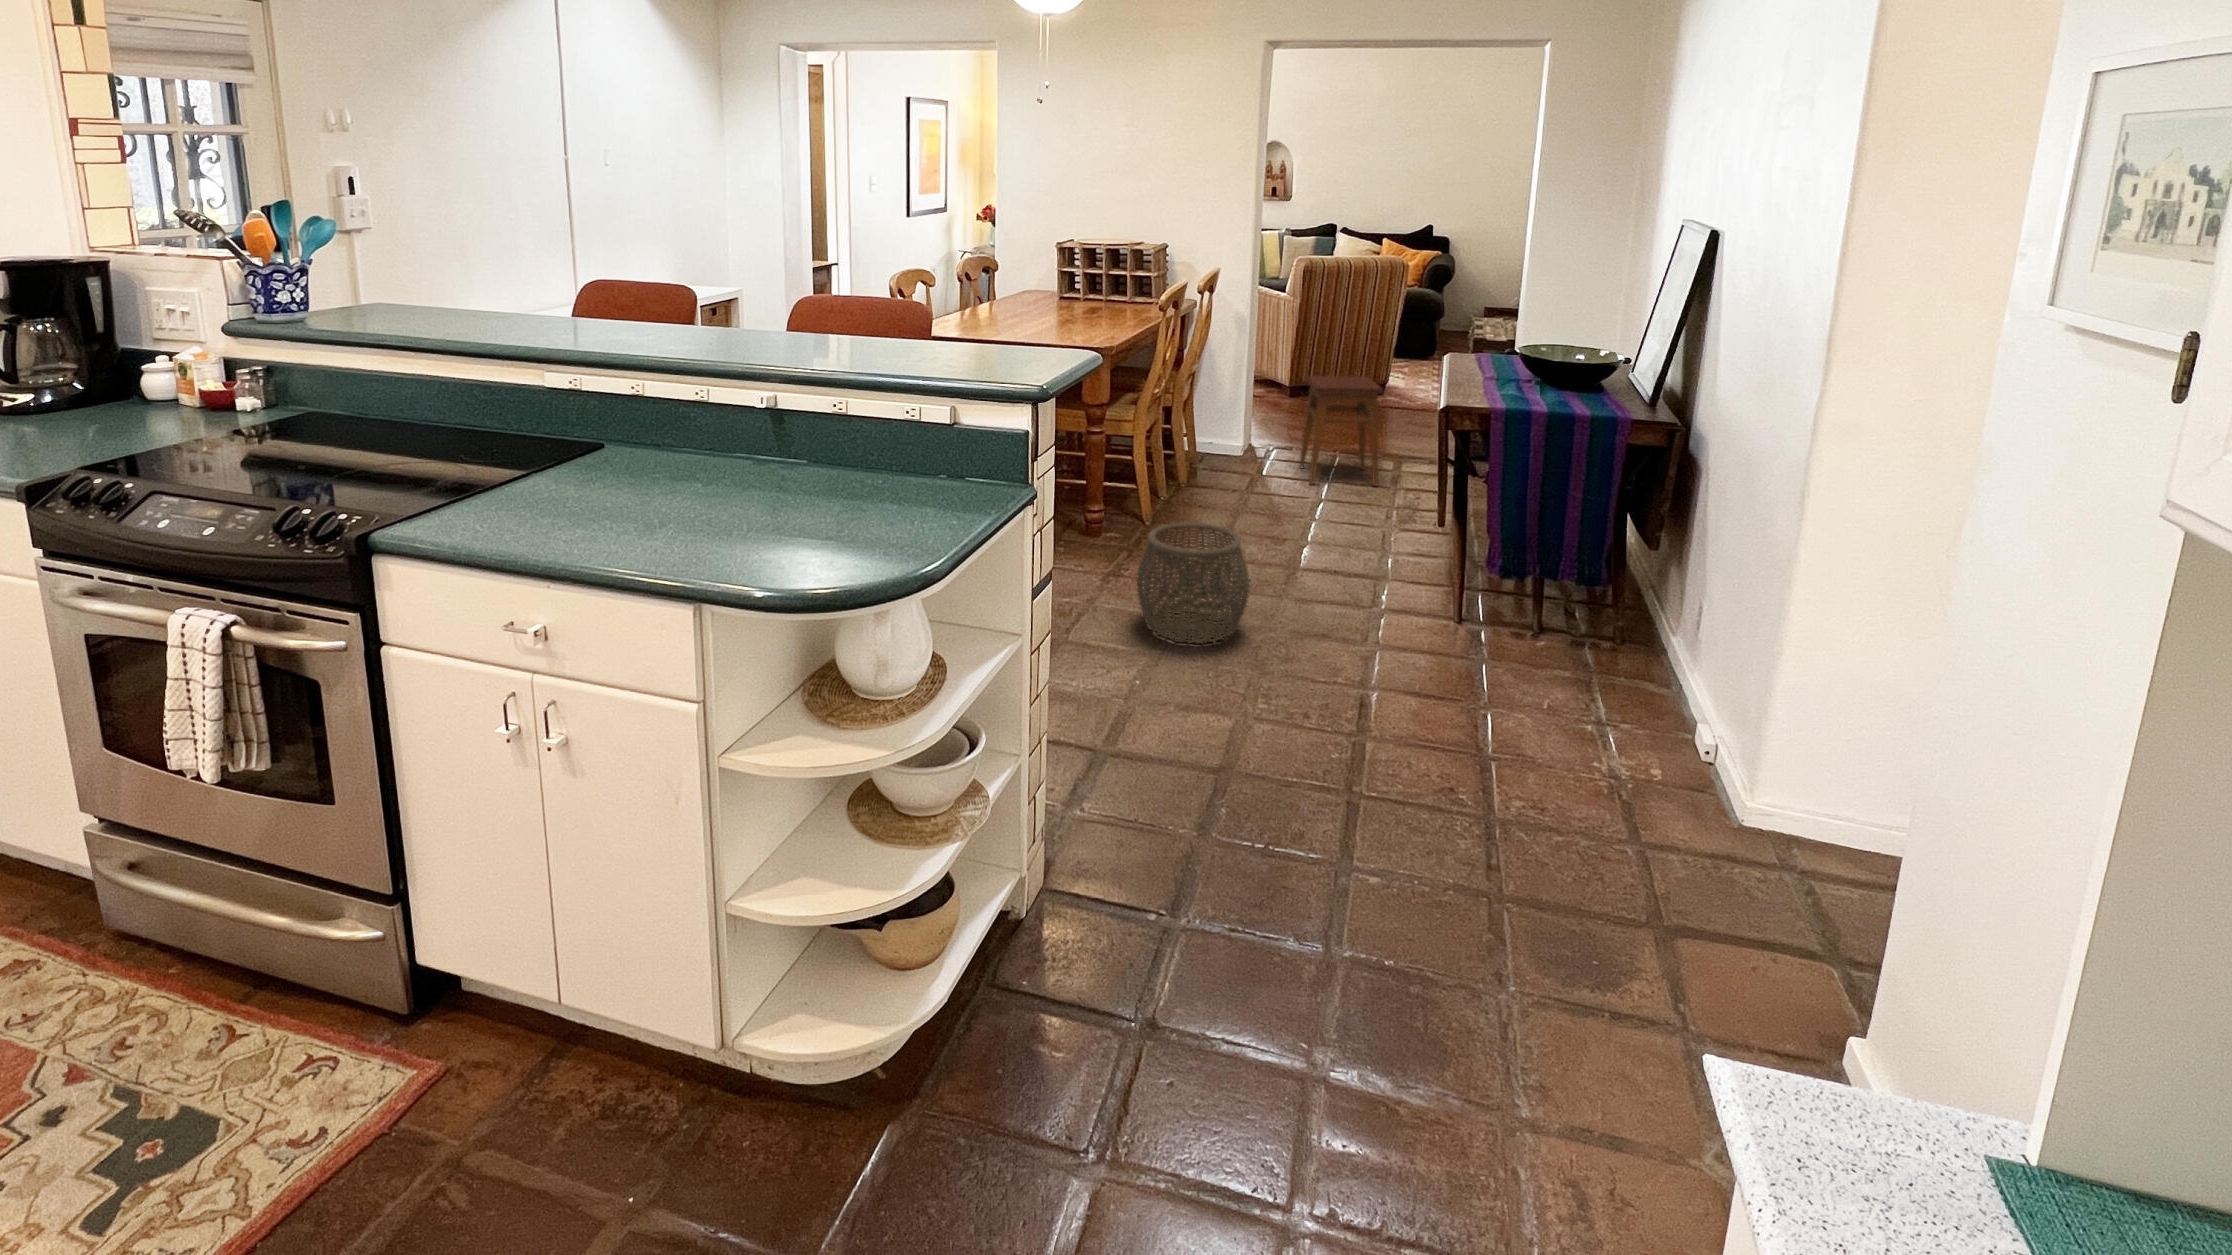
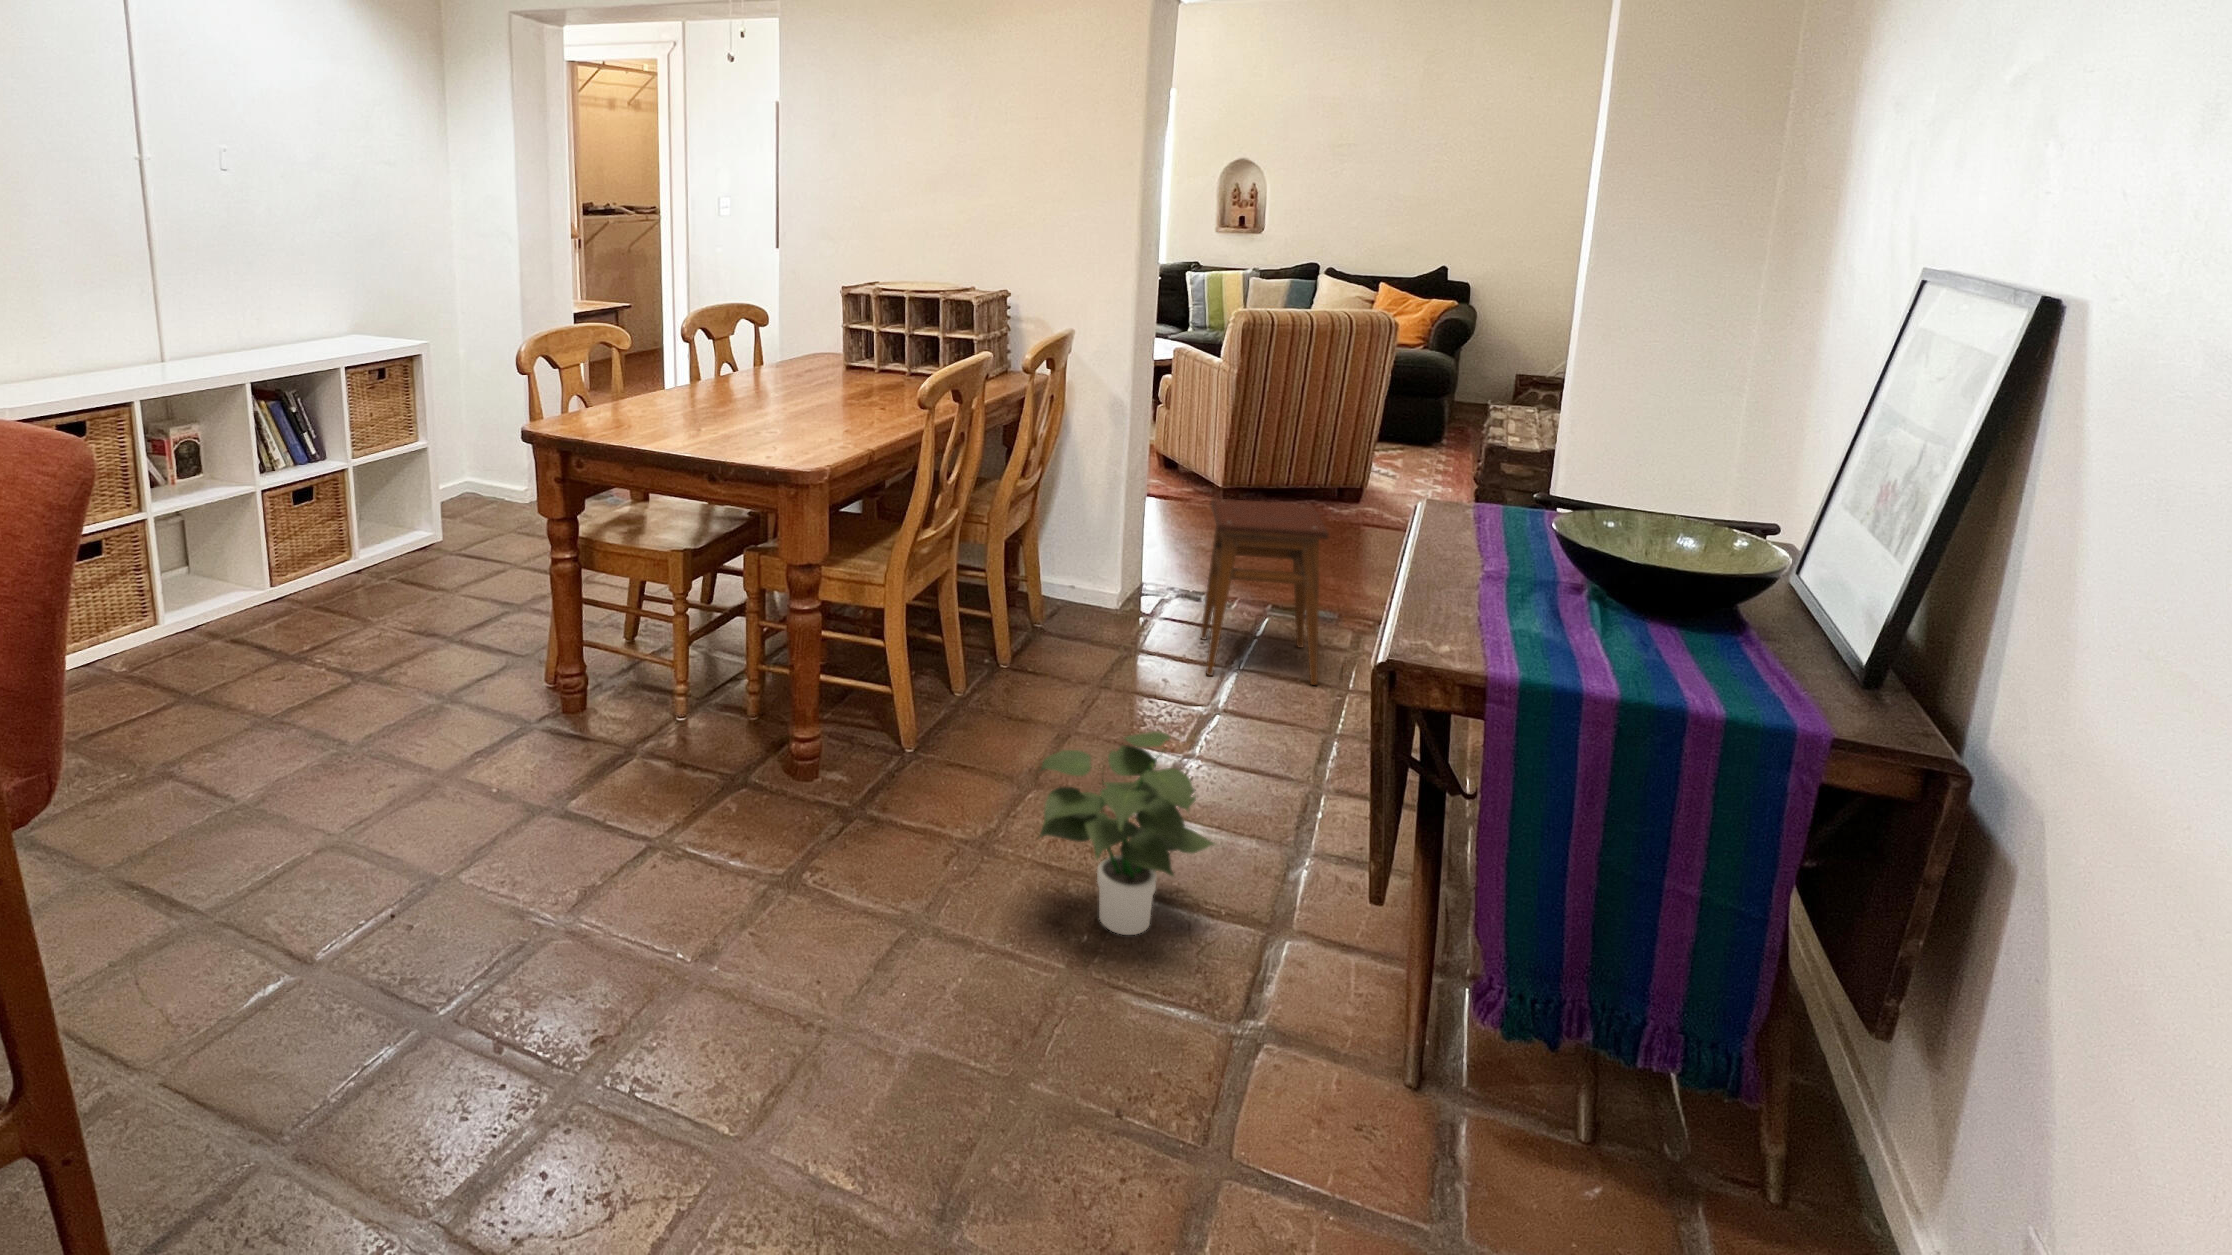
potted plant: none [1254,478,1351,584] -> present [1040,731,1215,935]
woven basket: present [1136,523,1250,643] -> none [736,841,964,1129]

